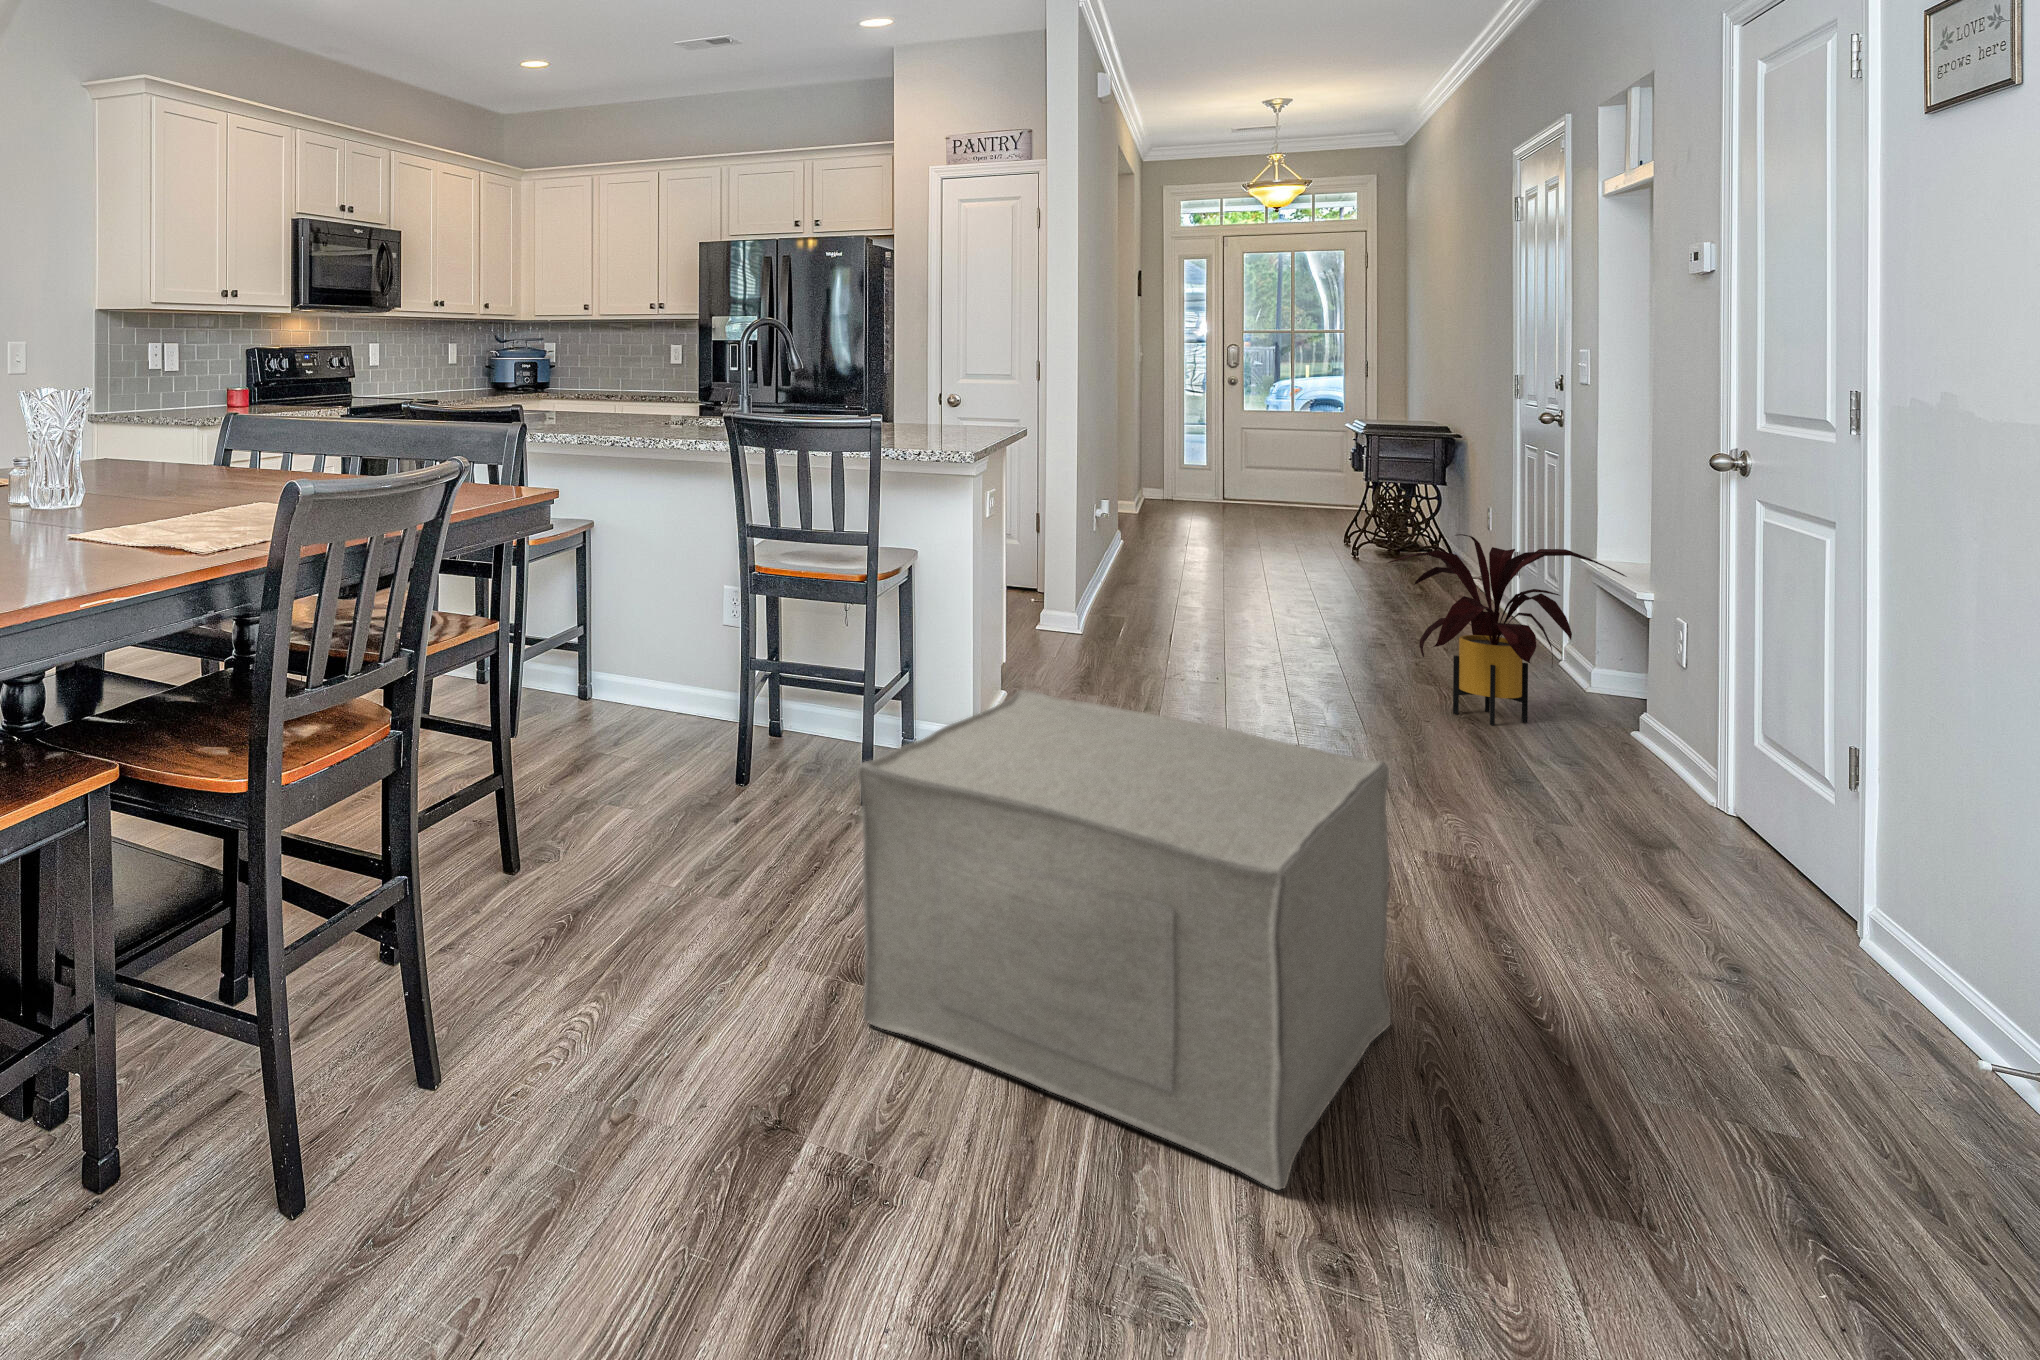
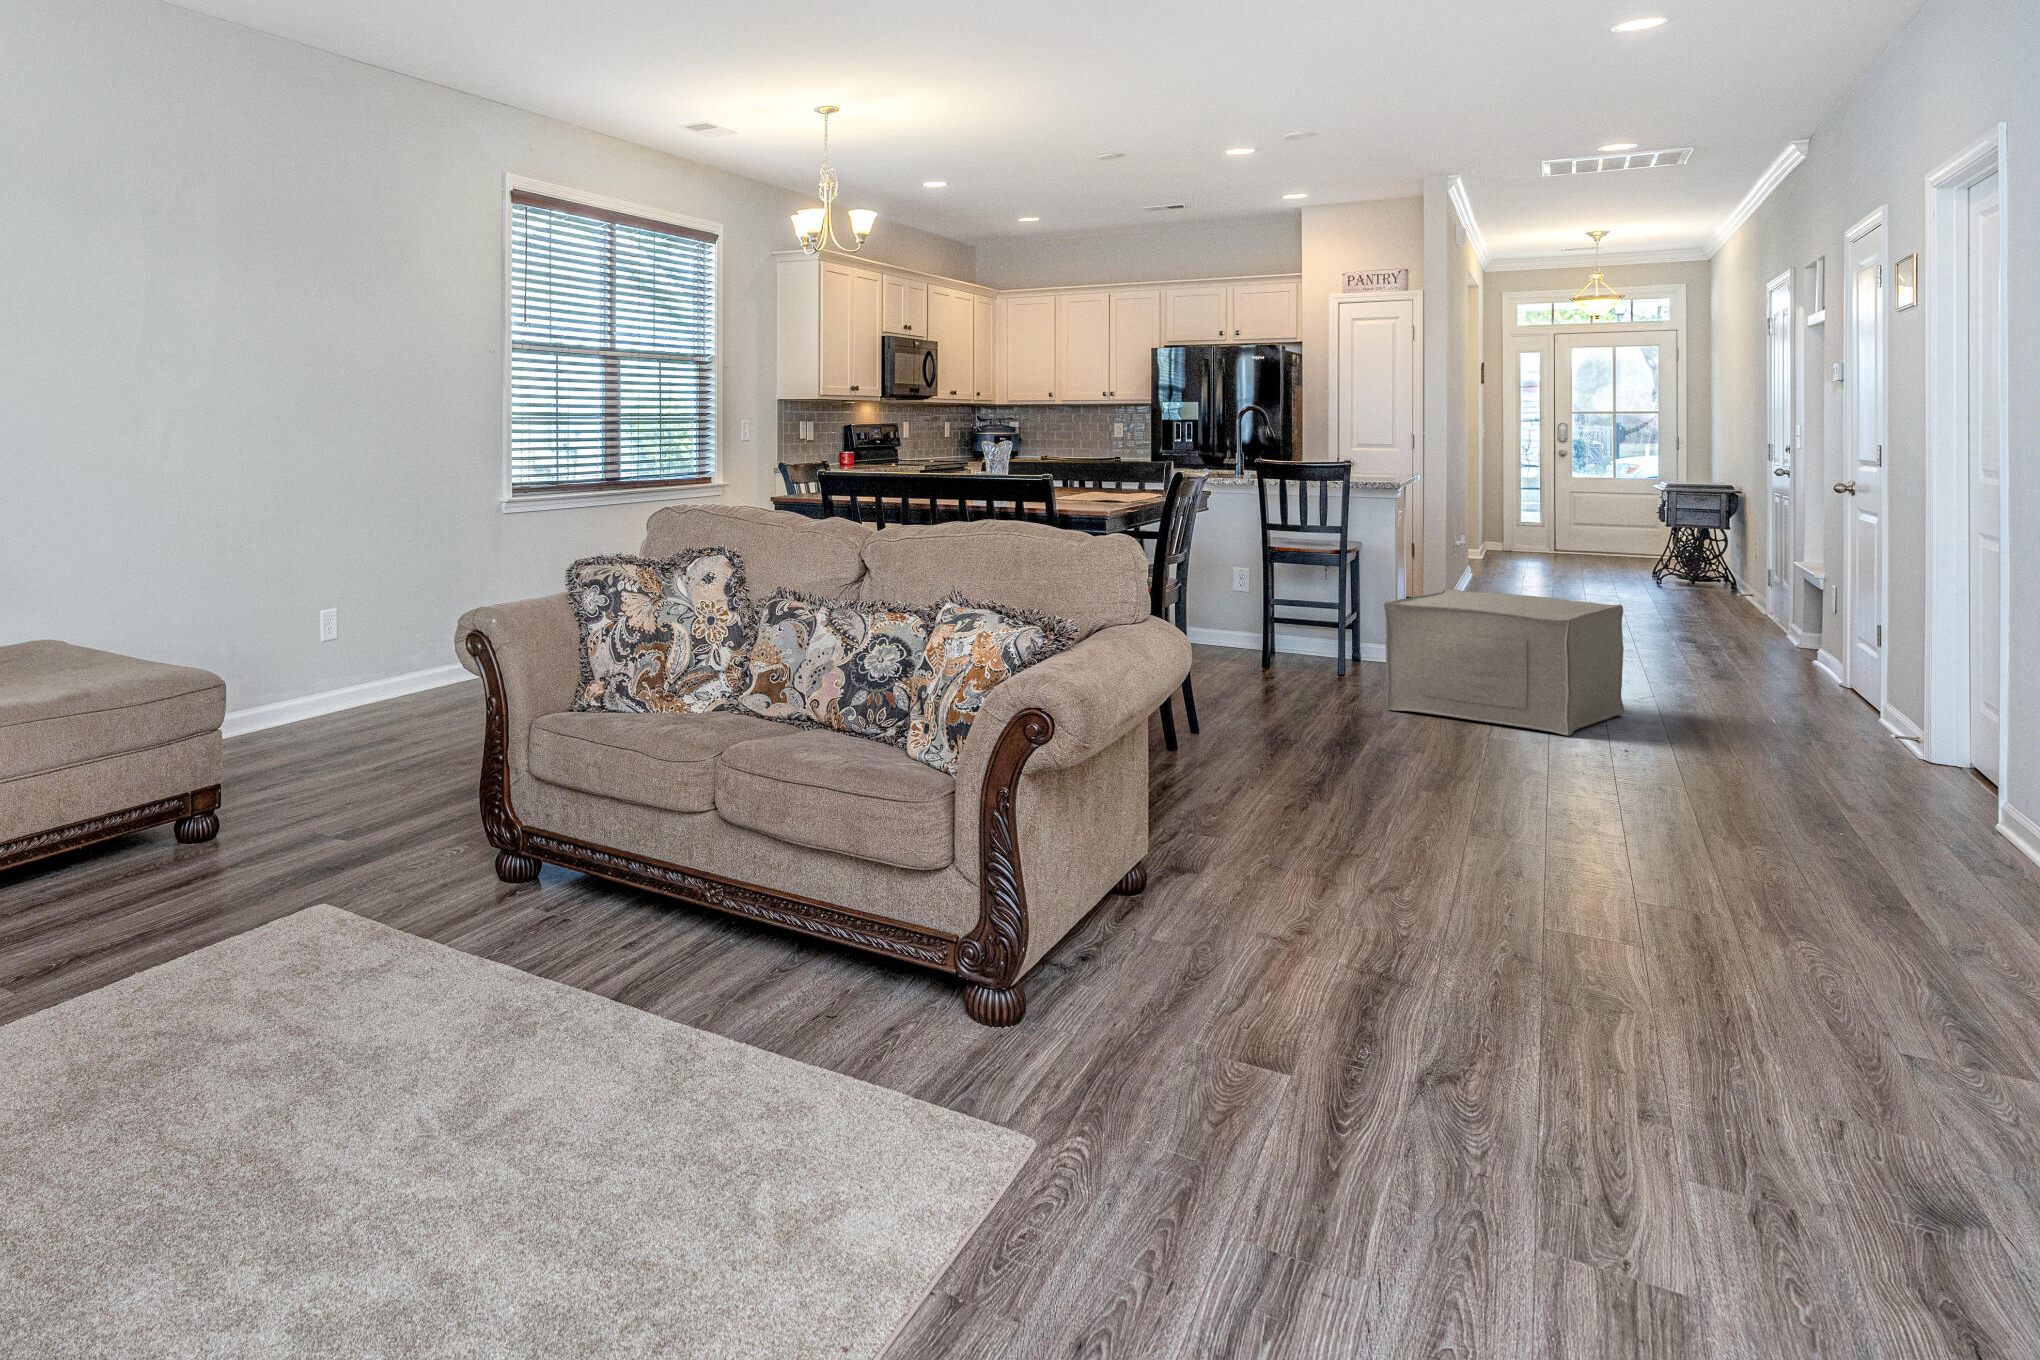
house plant: present [1388,534,1626,725] -> none [1656,540,1810,654]

